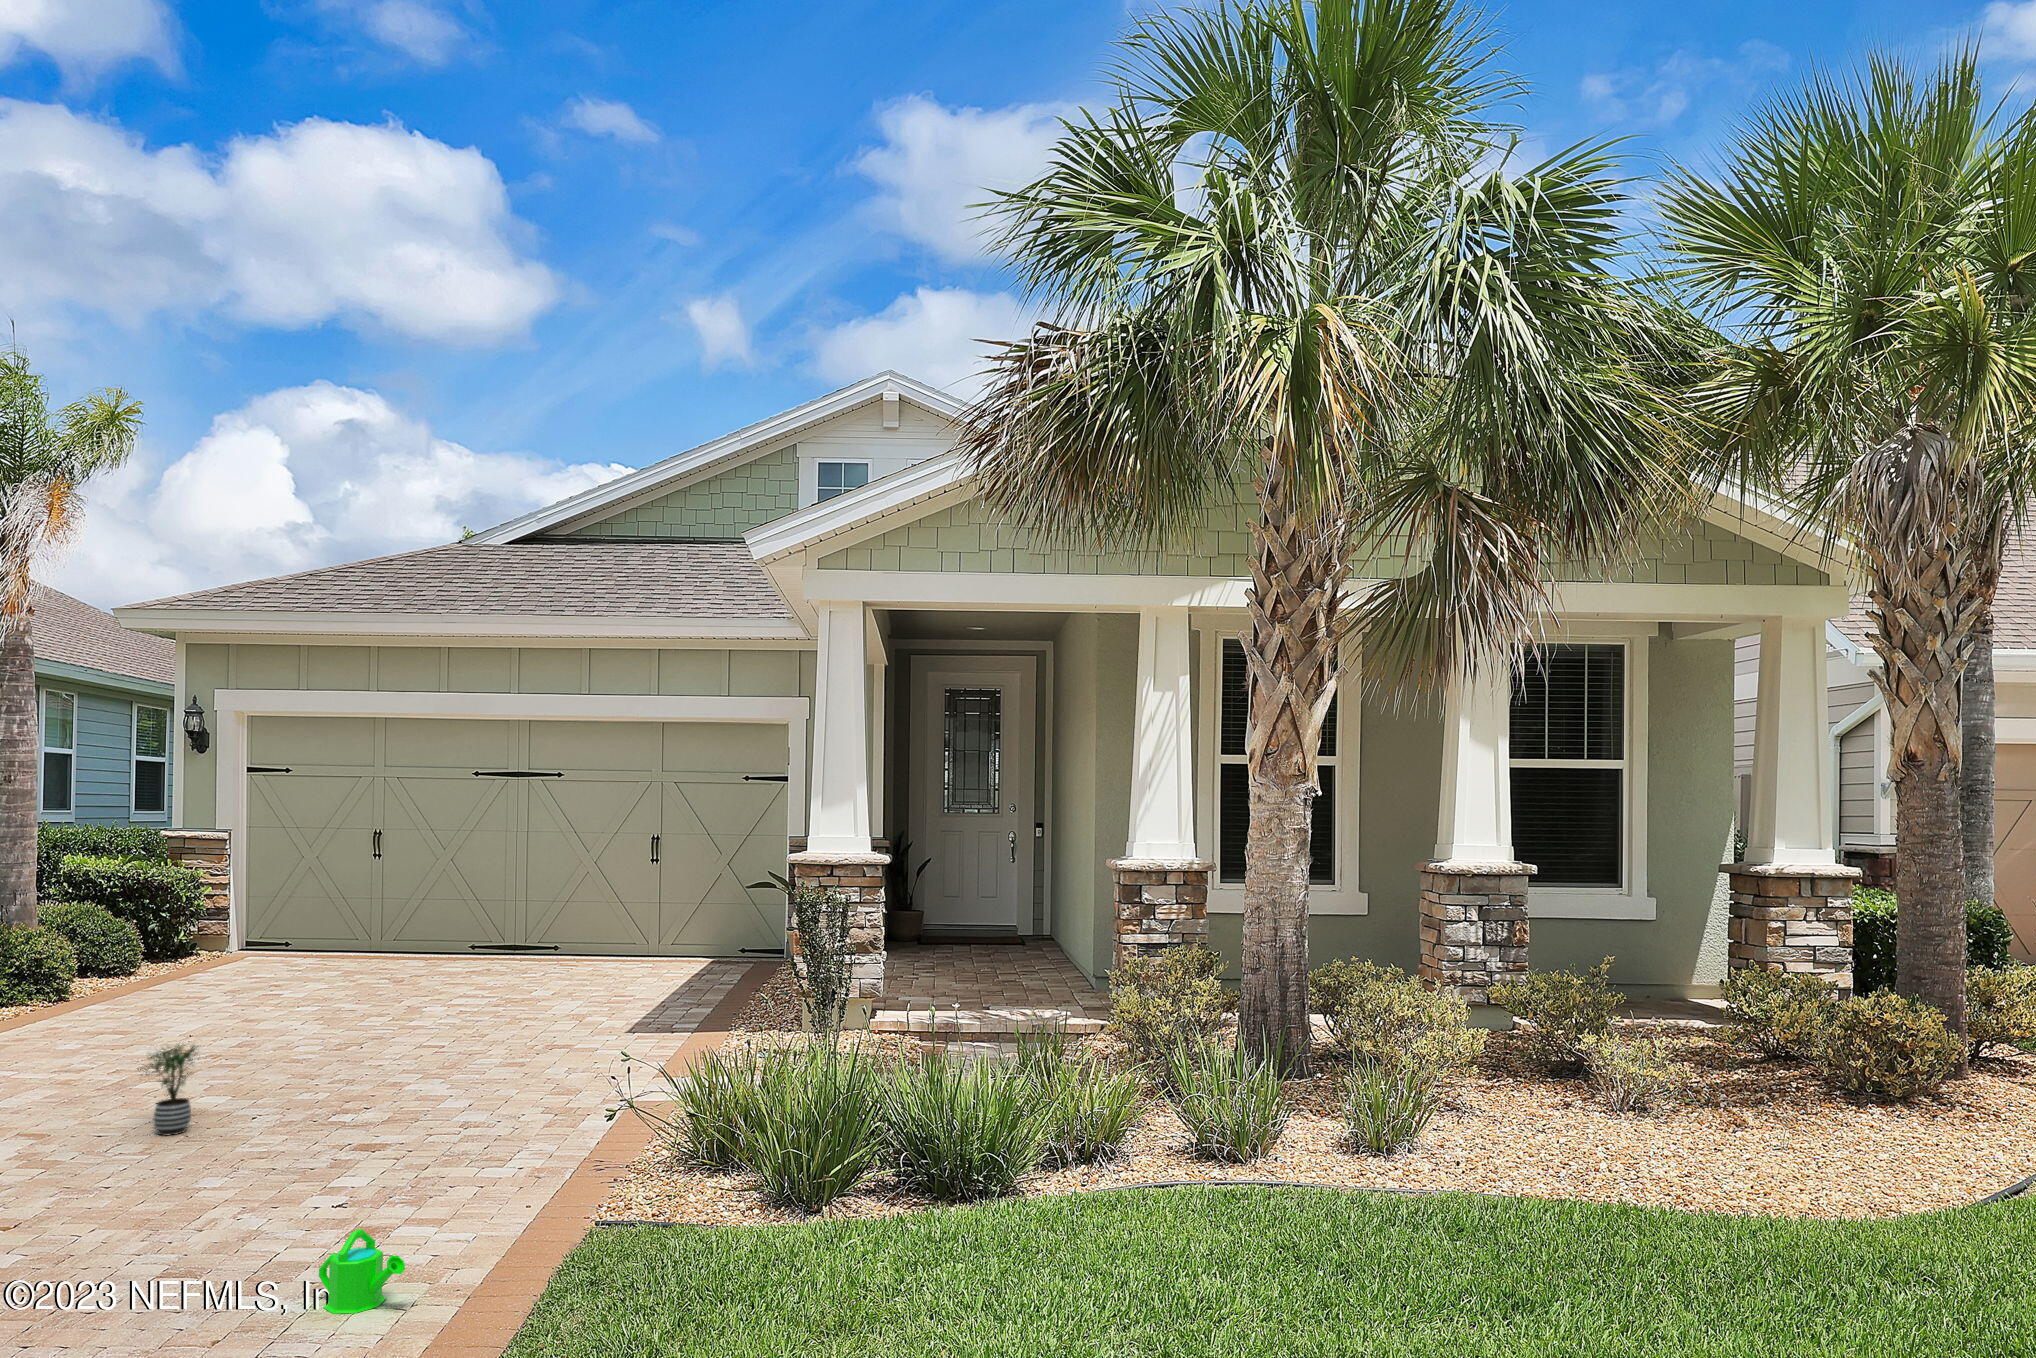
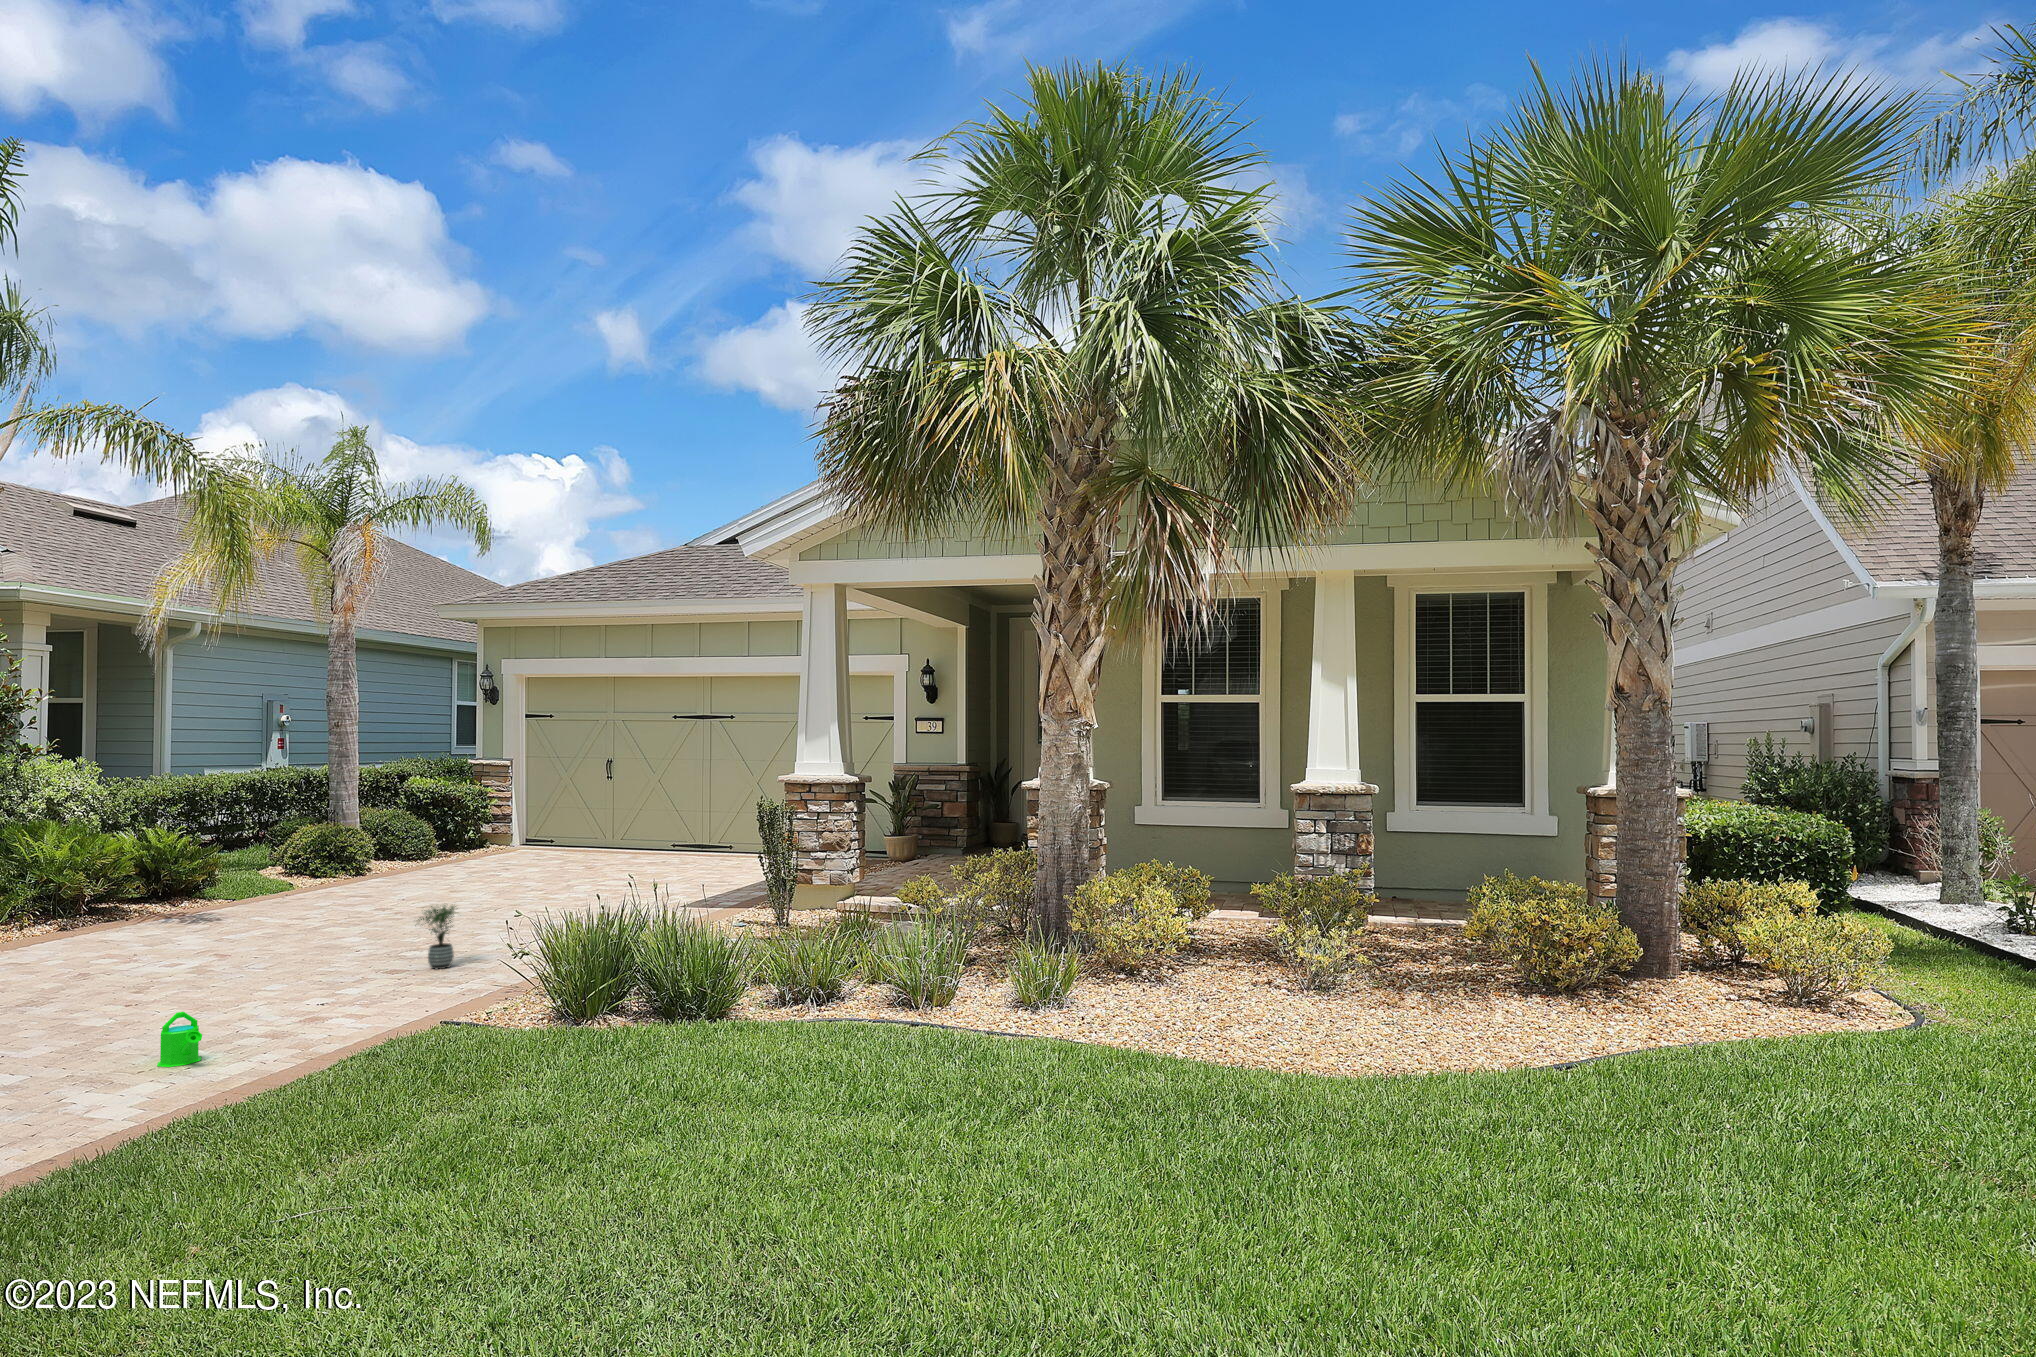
potted plant: present [138,1045,198,1136] -> present [418,905,456,969]

